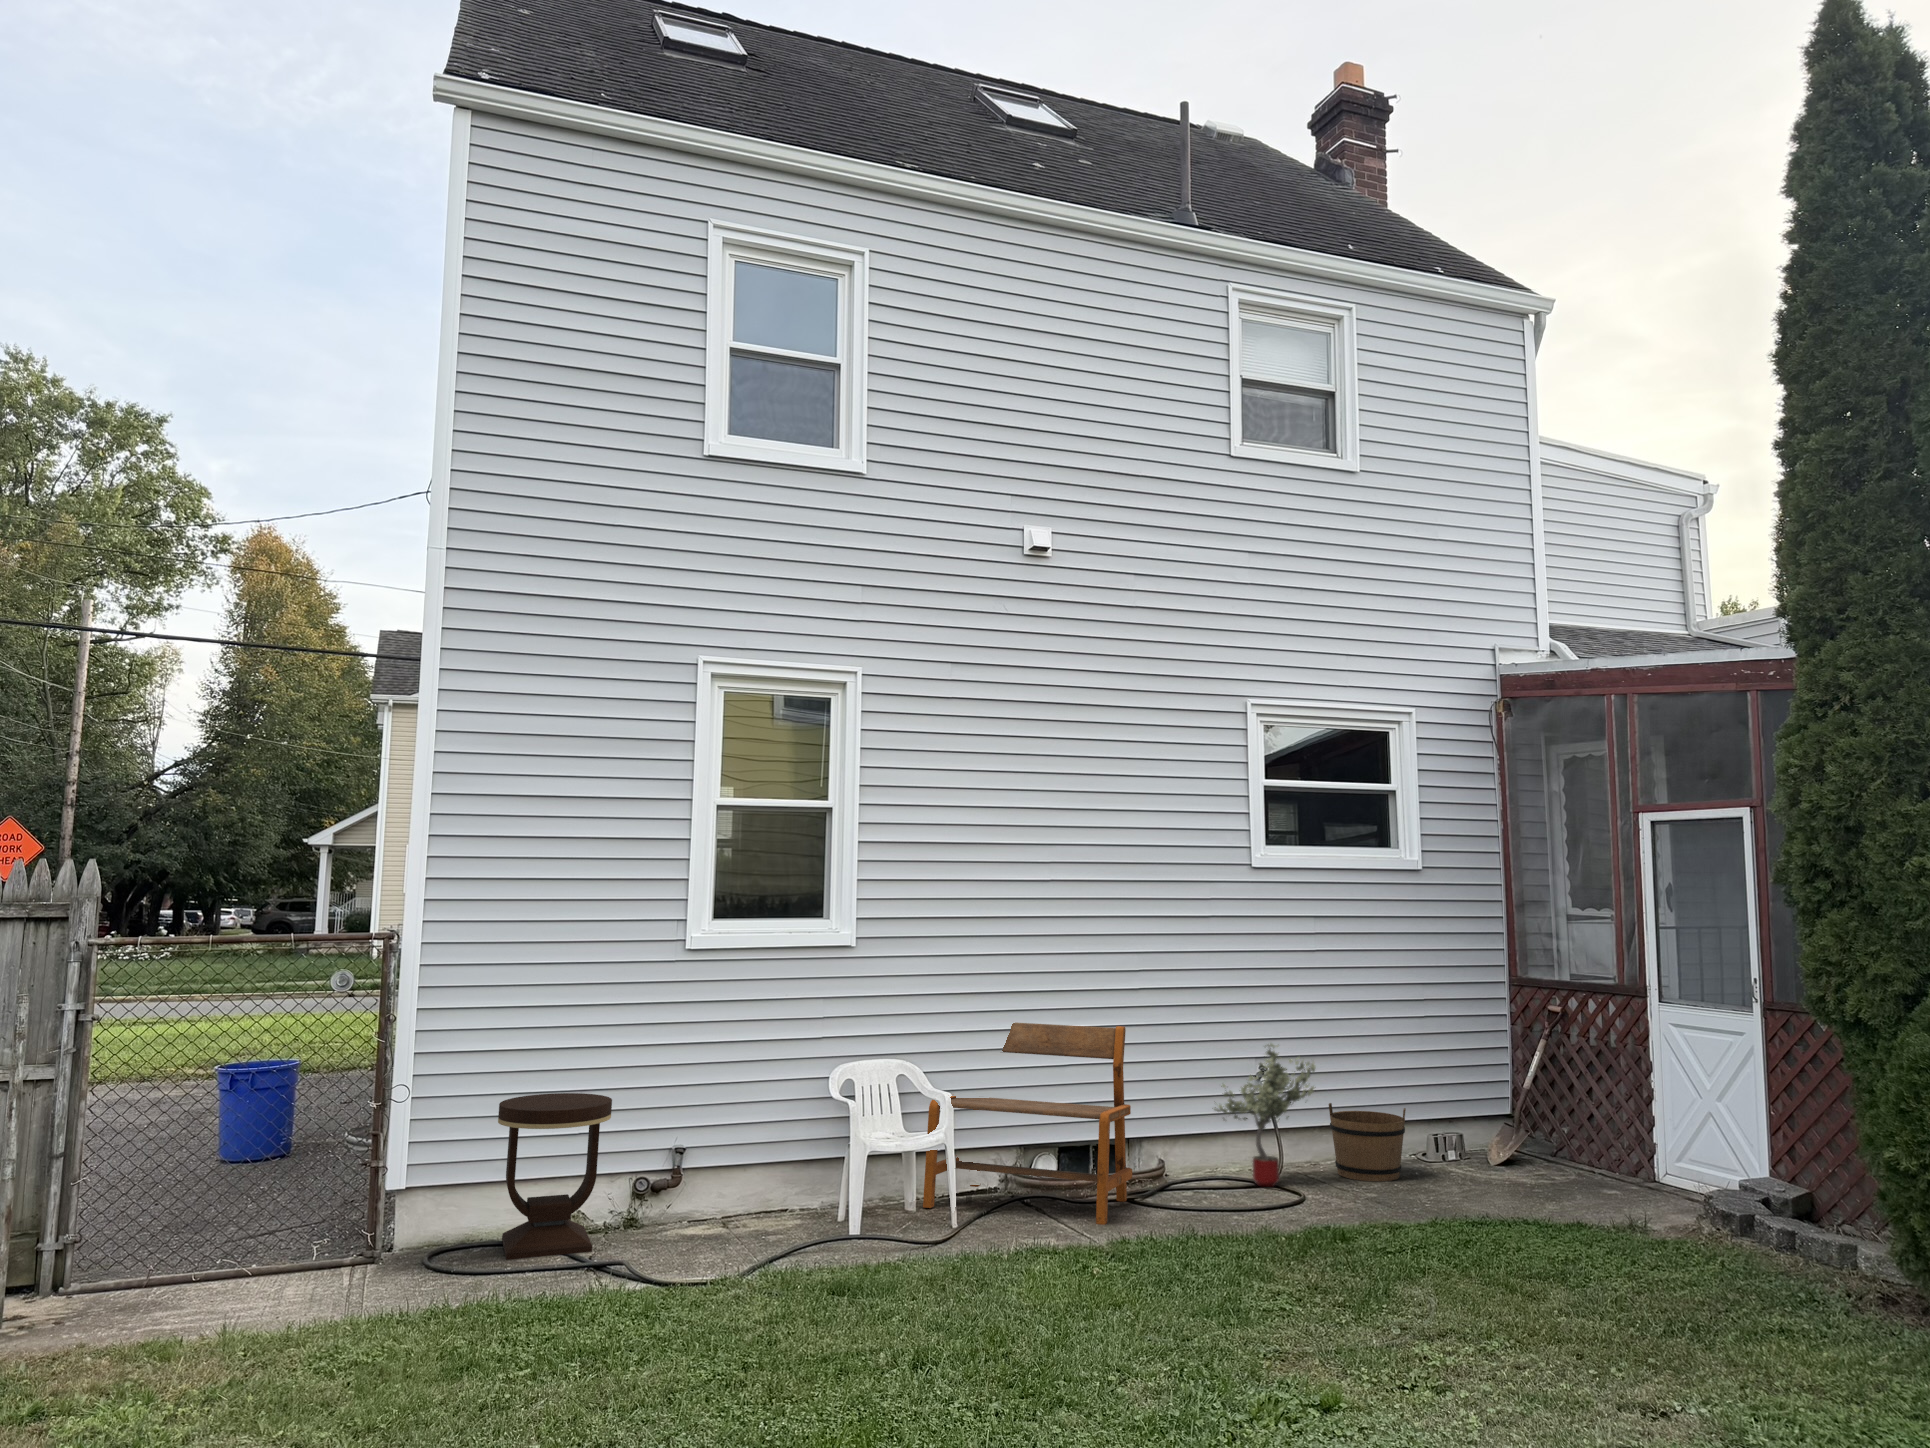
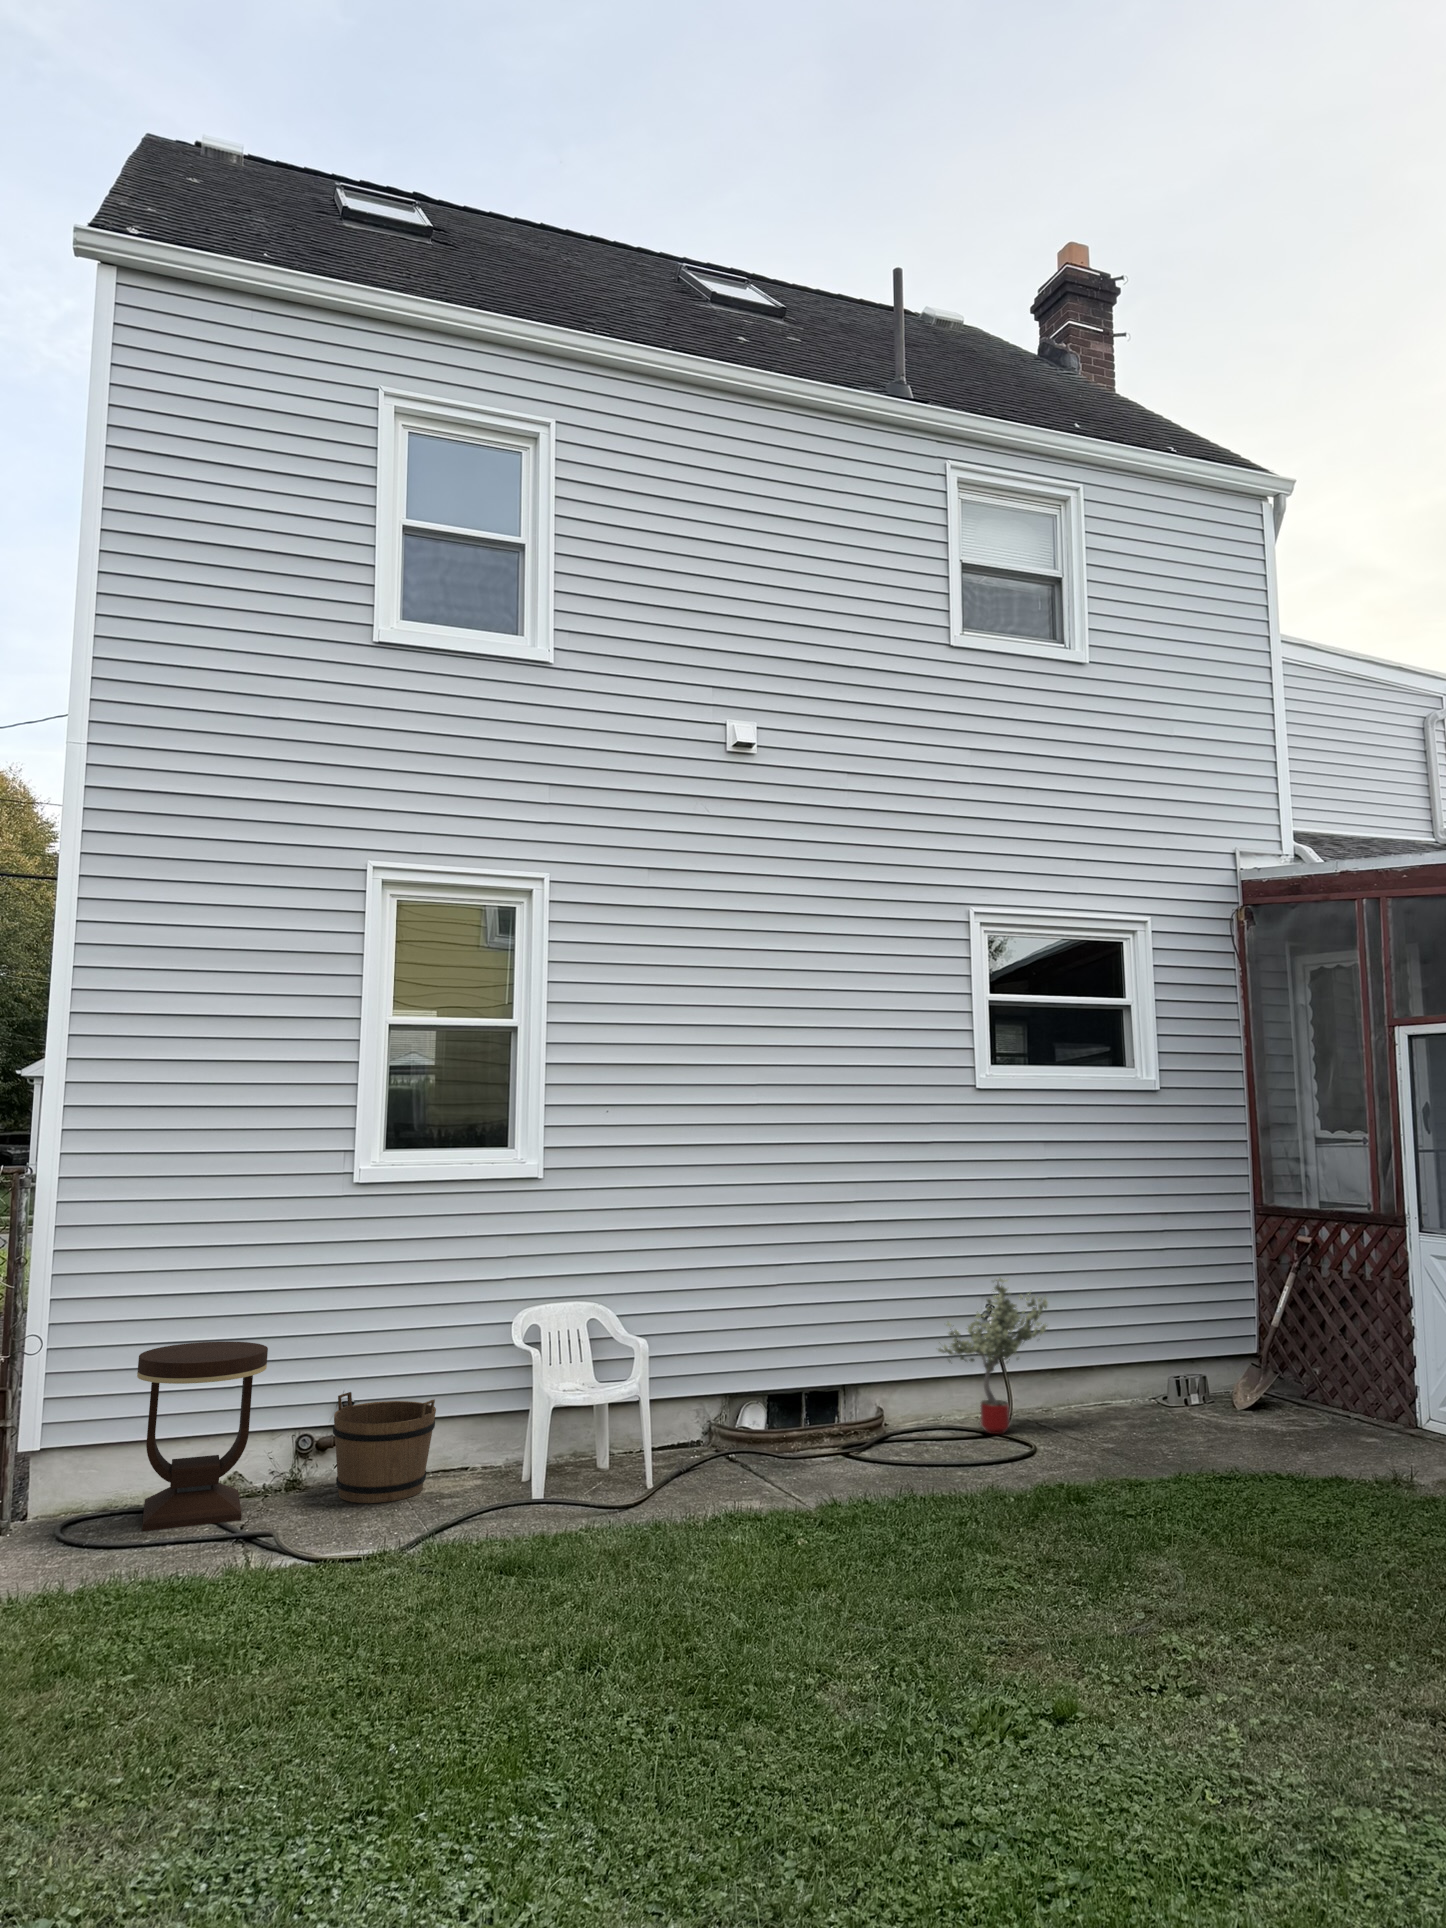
bench: present [923,1022,1132,1225] -> none [619,1254,849,1484]
bucket: present [1329,1103,1406,1181] -> present [333,1392,436,1503]

